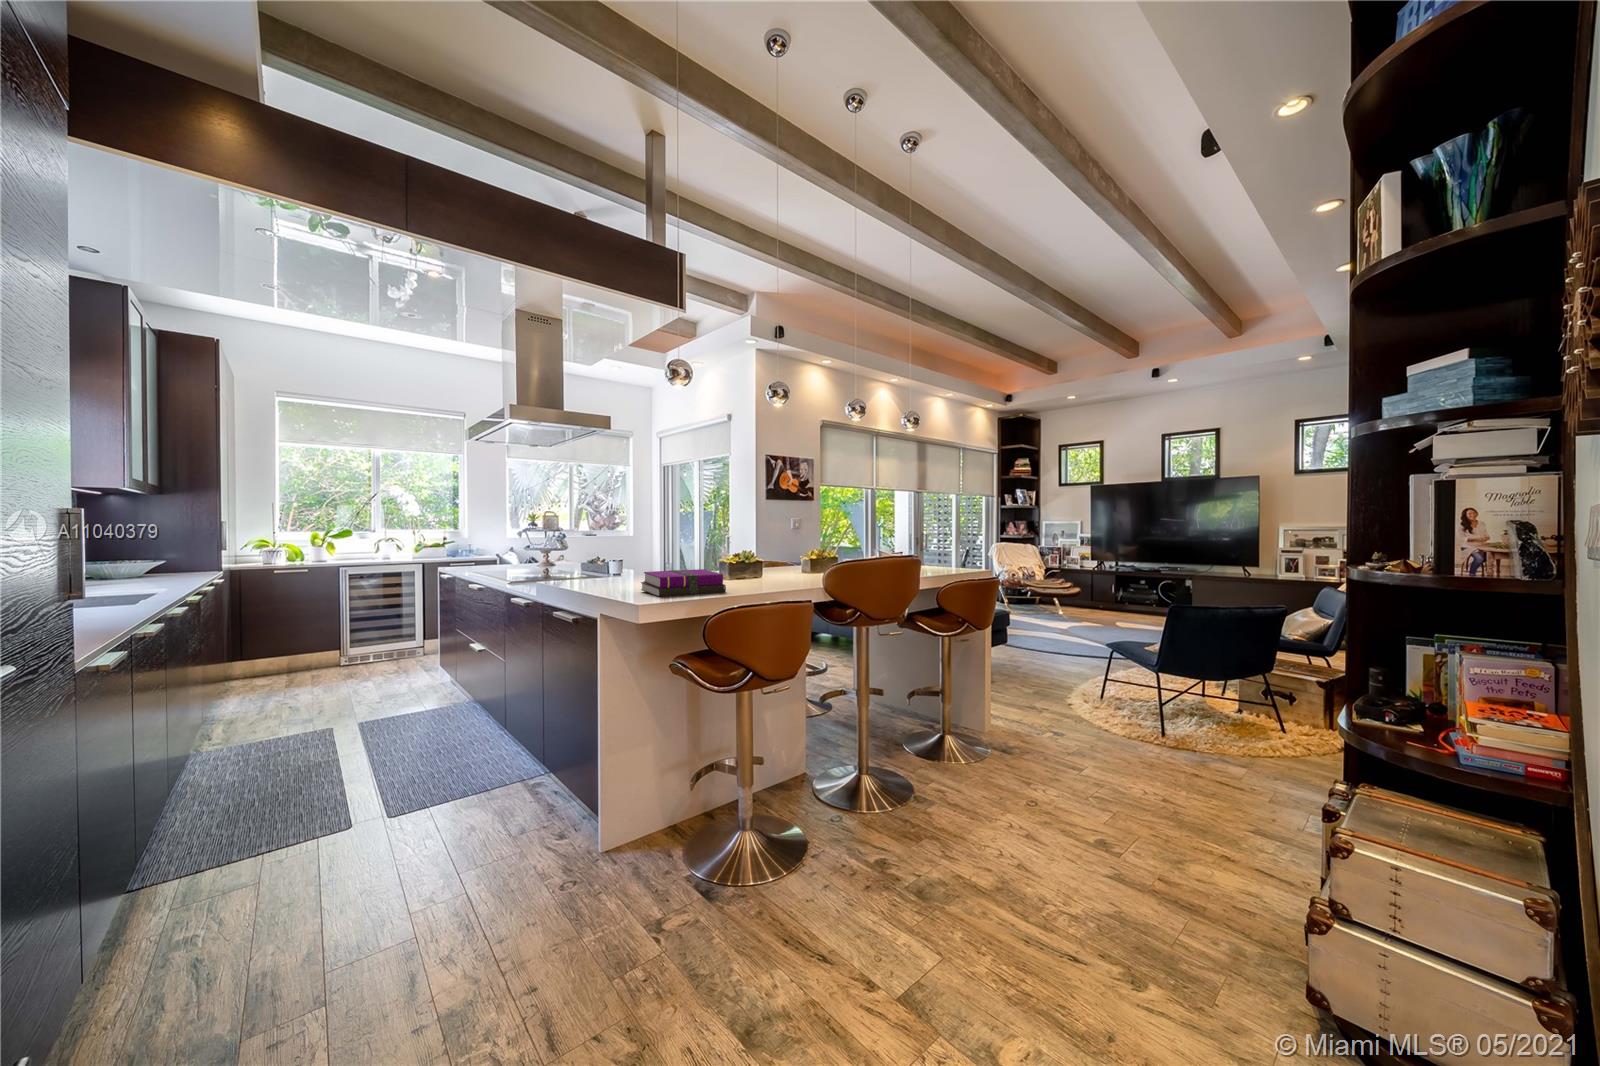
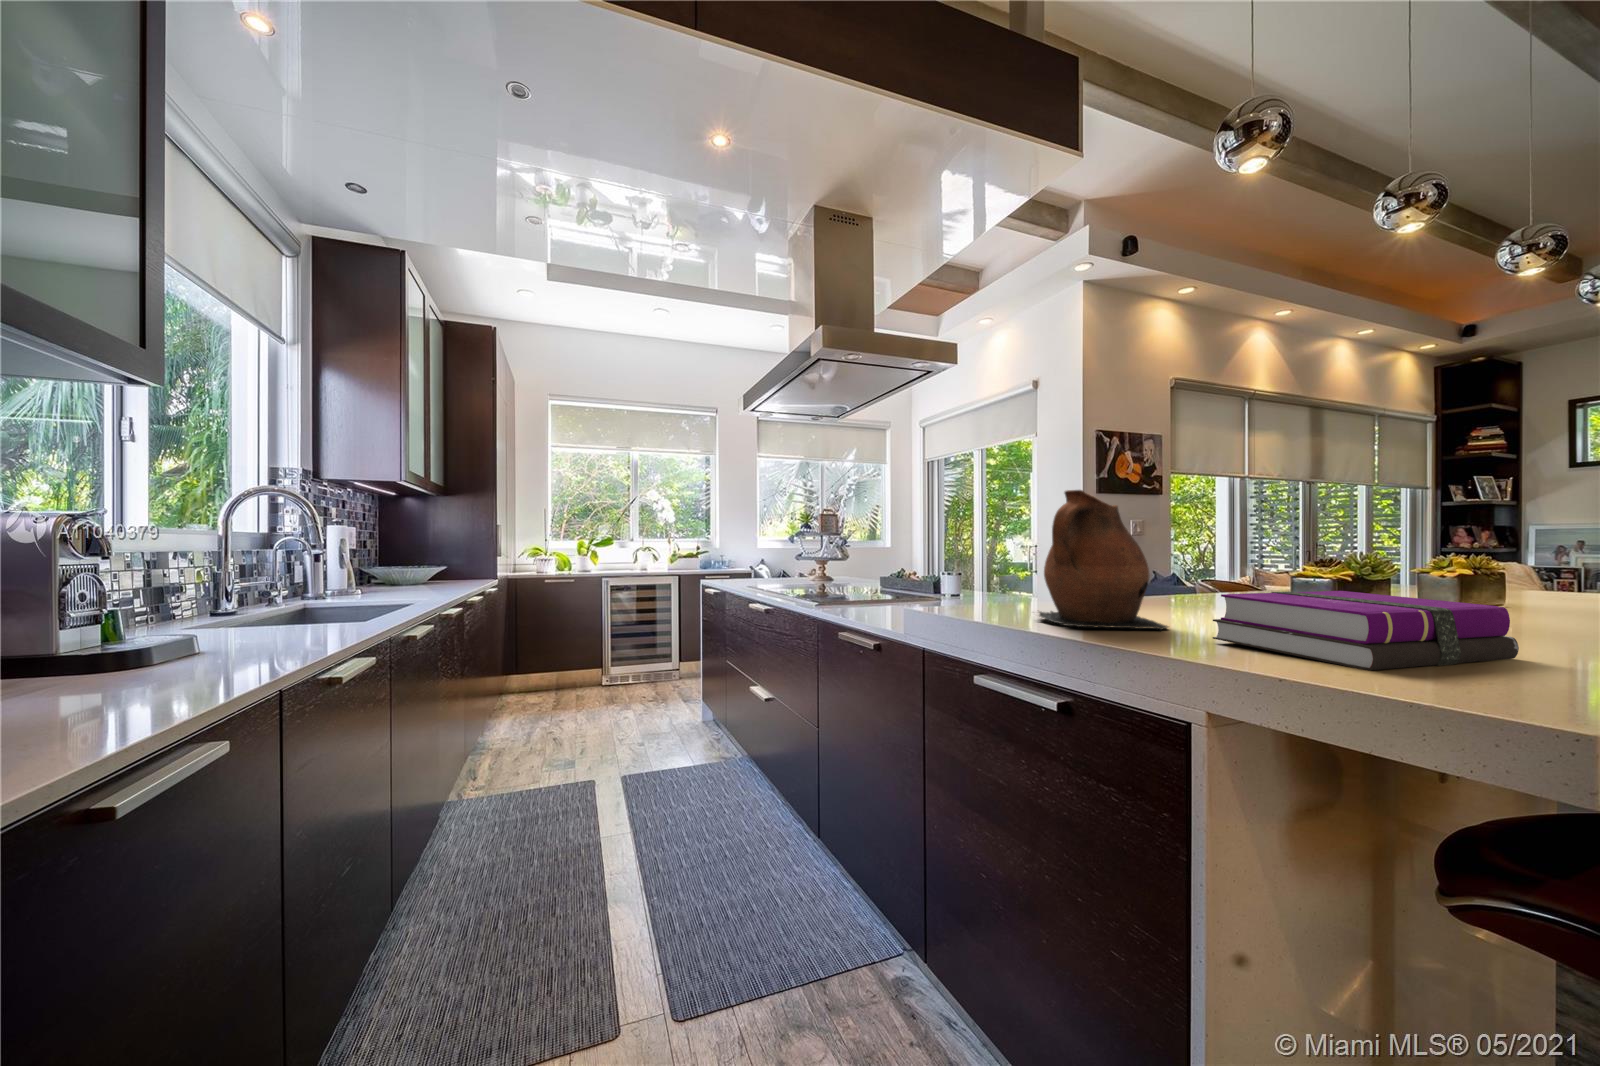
ceramic pitcher: none [594,524,647,589] -> present [1039,490,1168,630]

